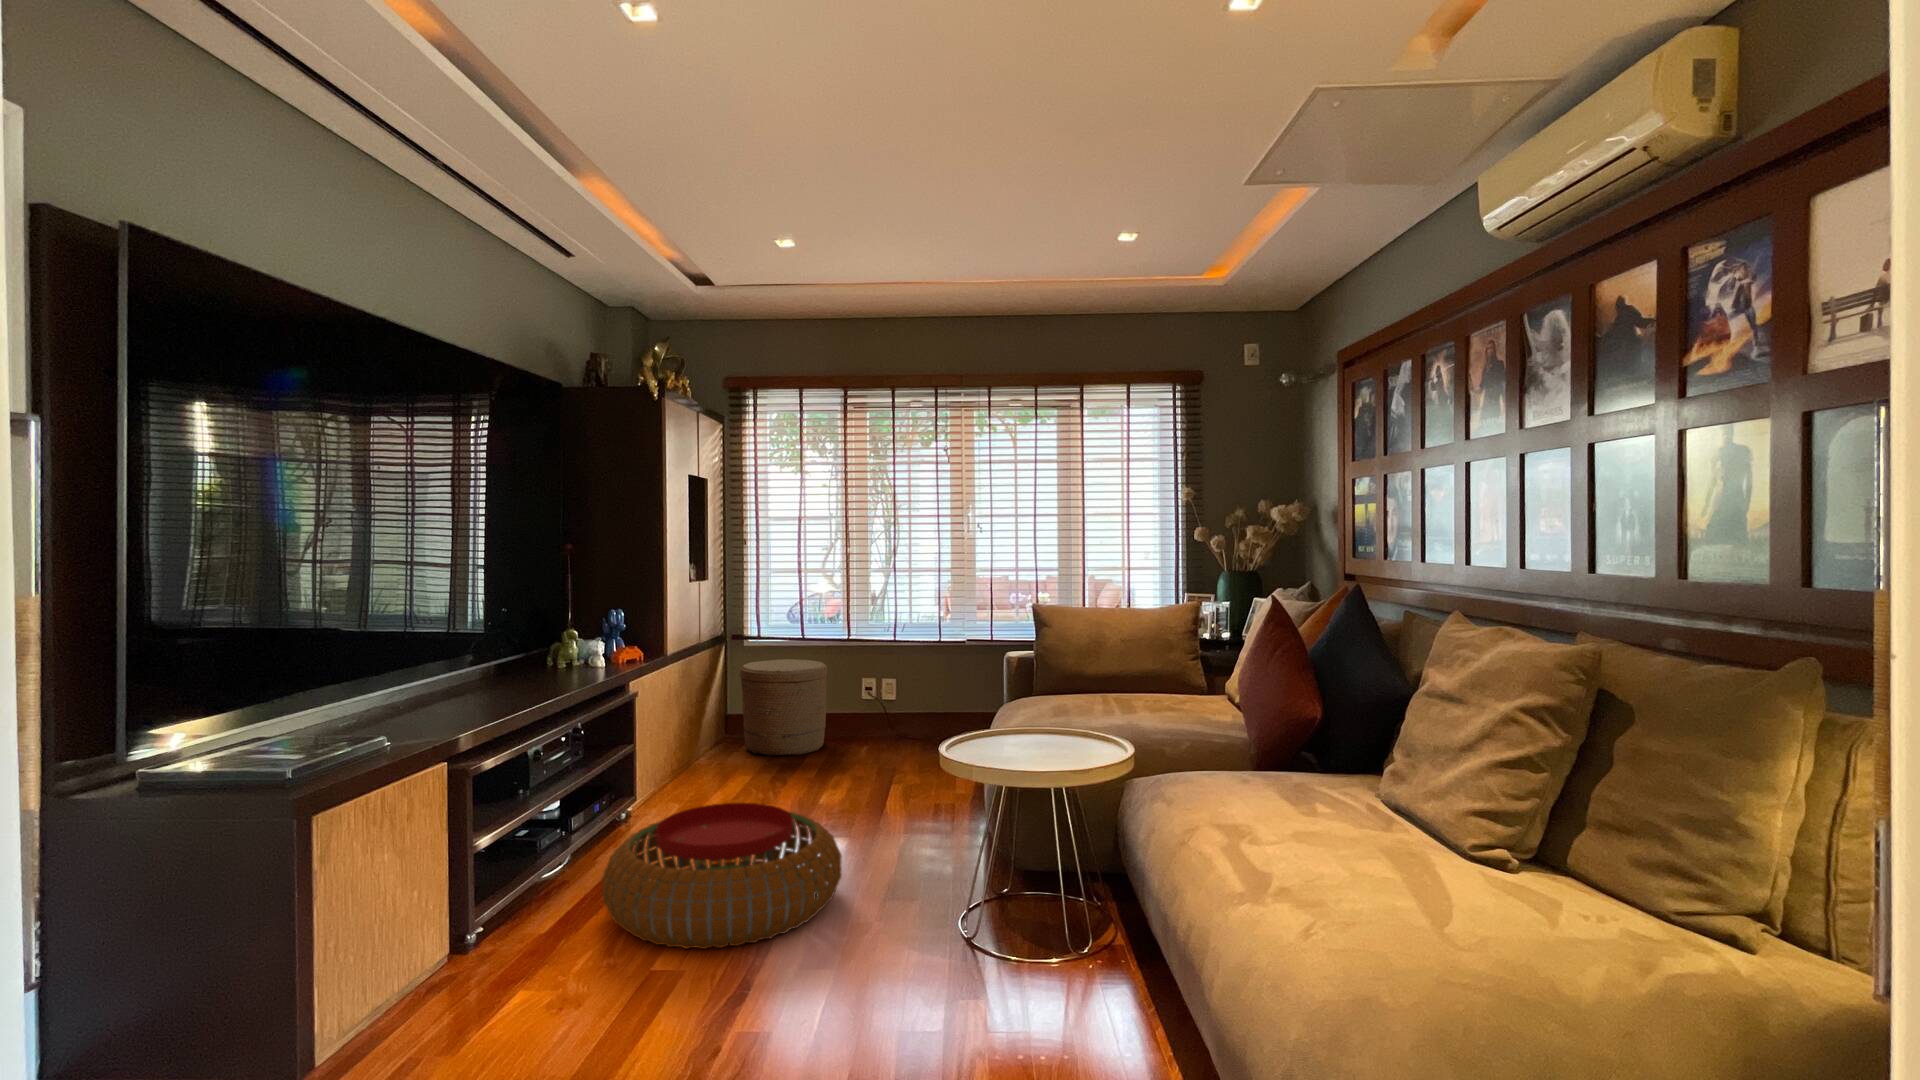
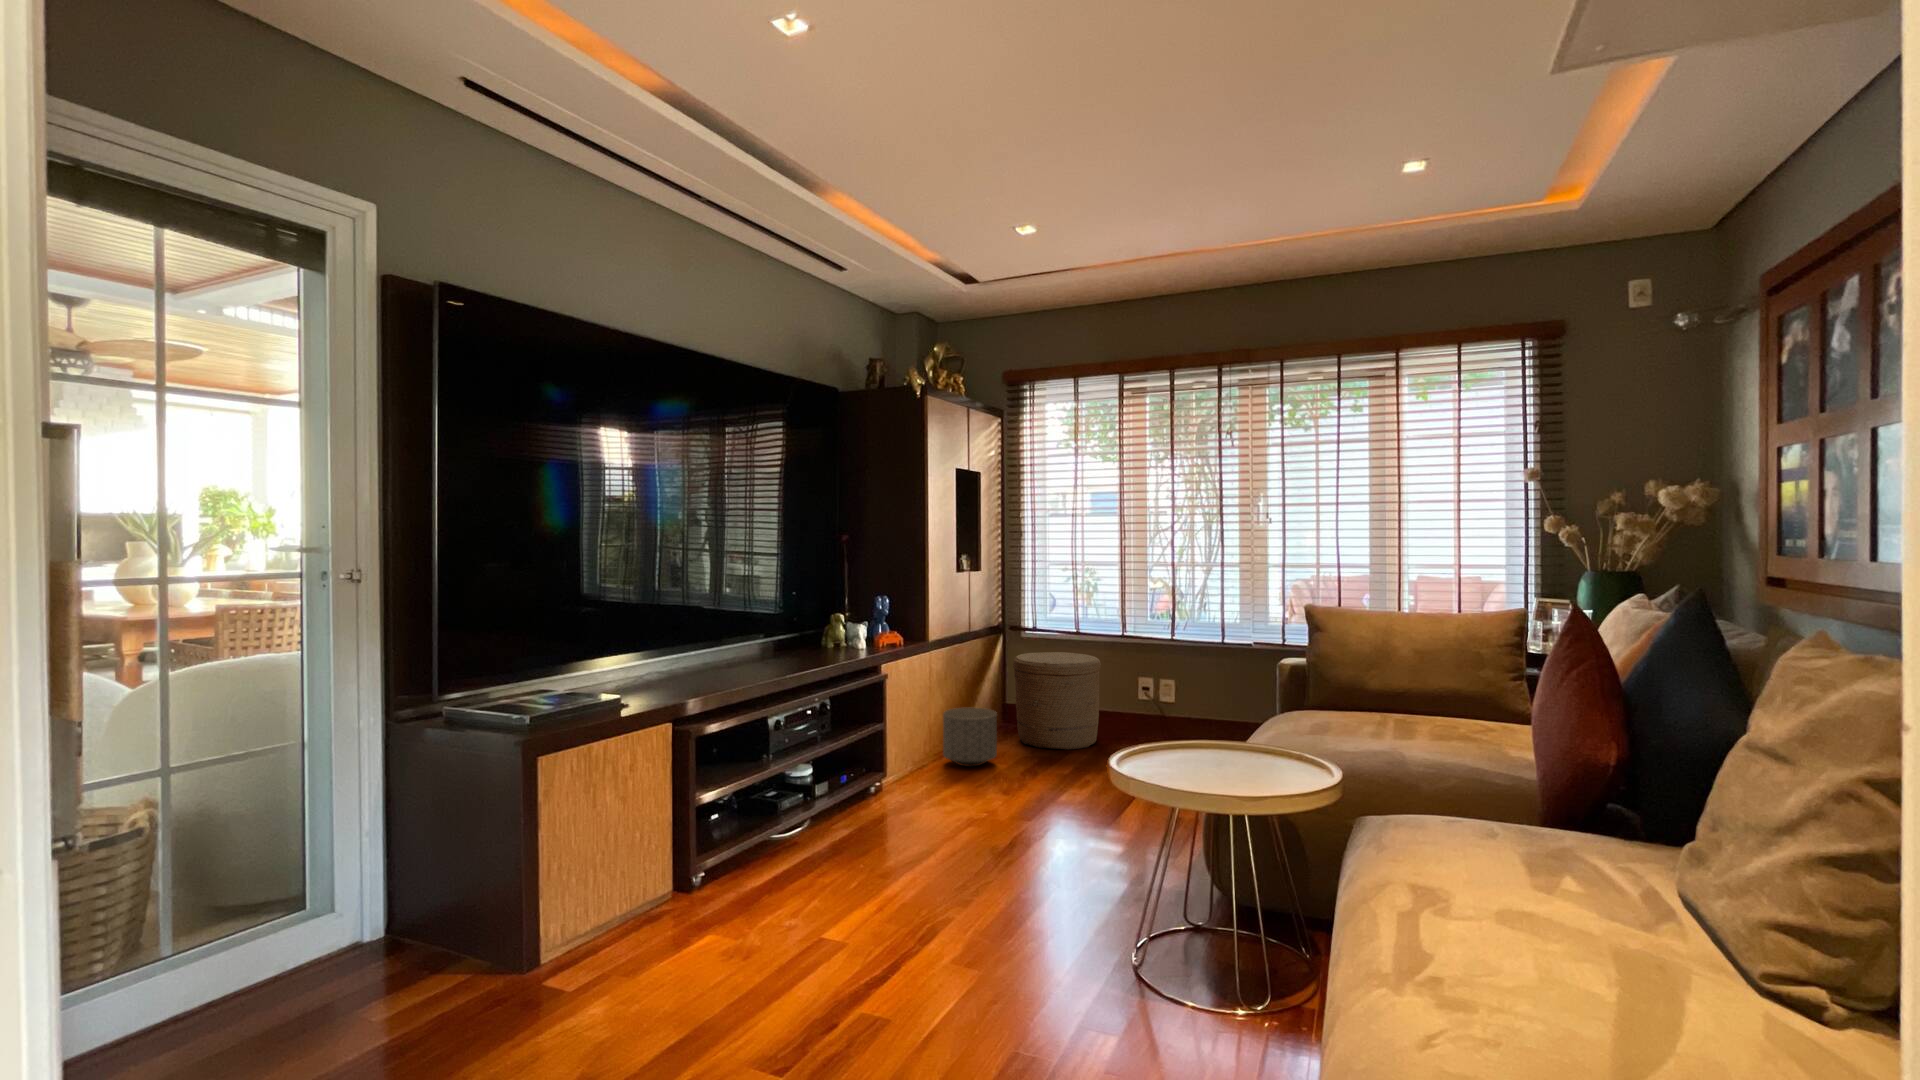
planter: none [680,721,737,781] -> present [943,708,997,767]
pouf: present [602,803,842,949] -> none [802,789,1033,931]

